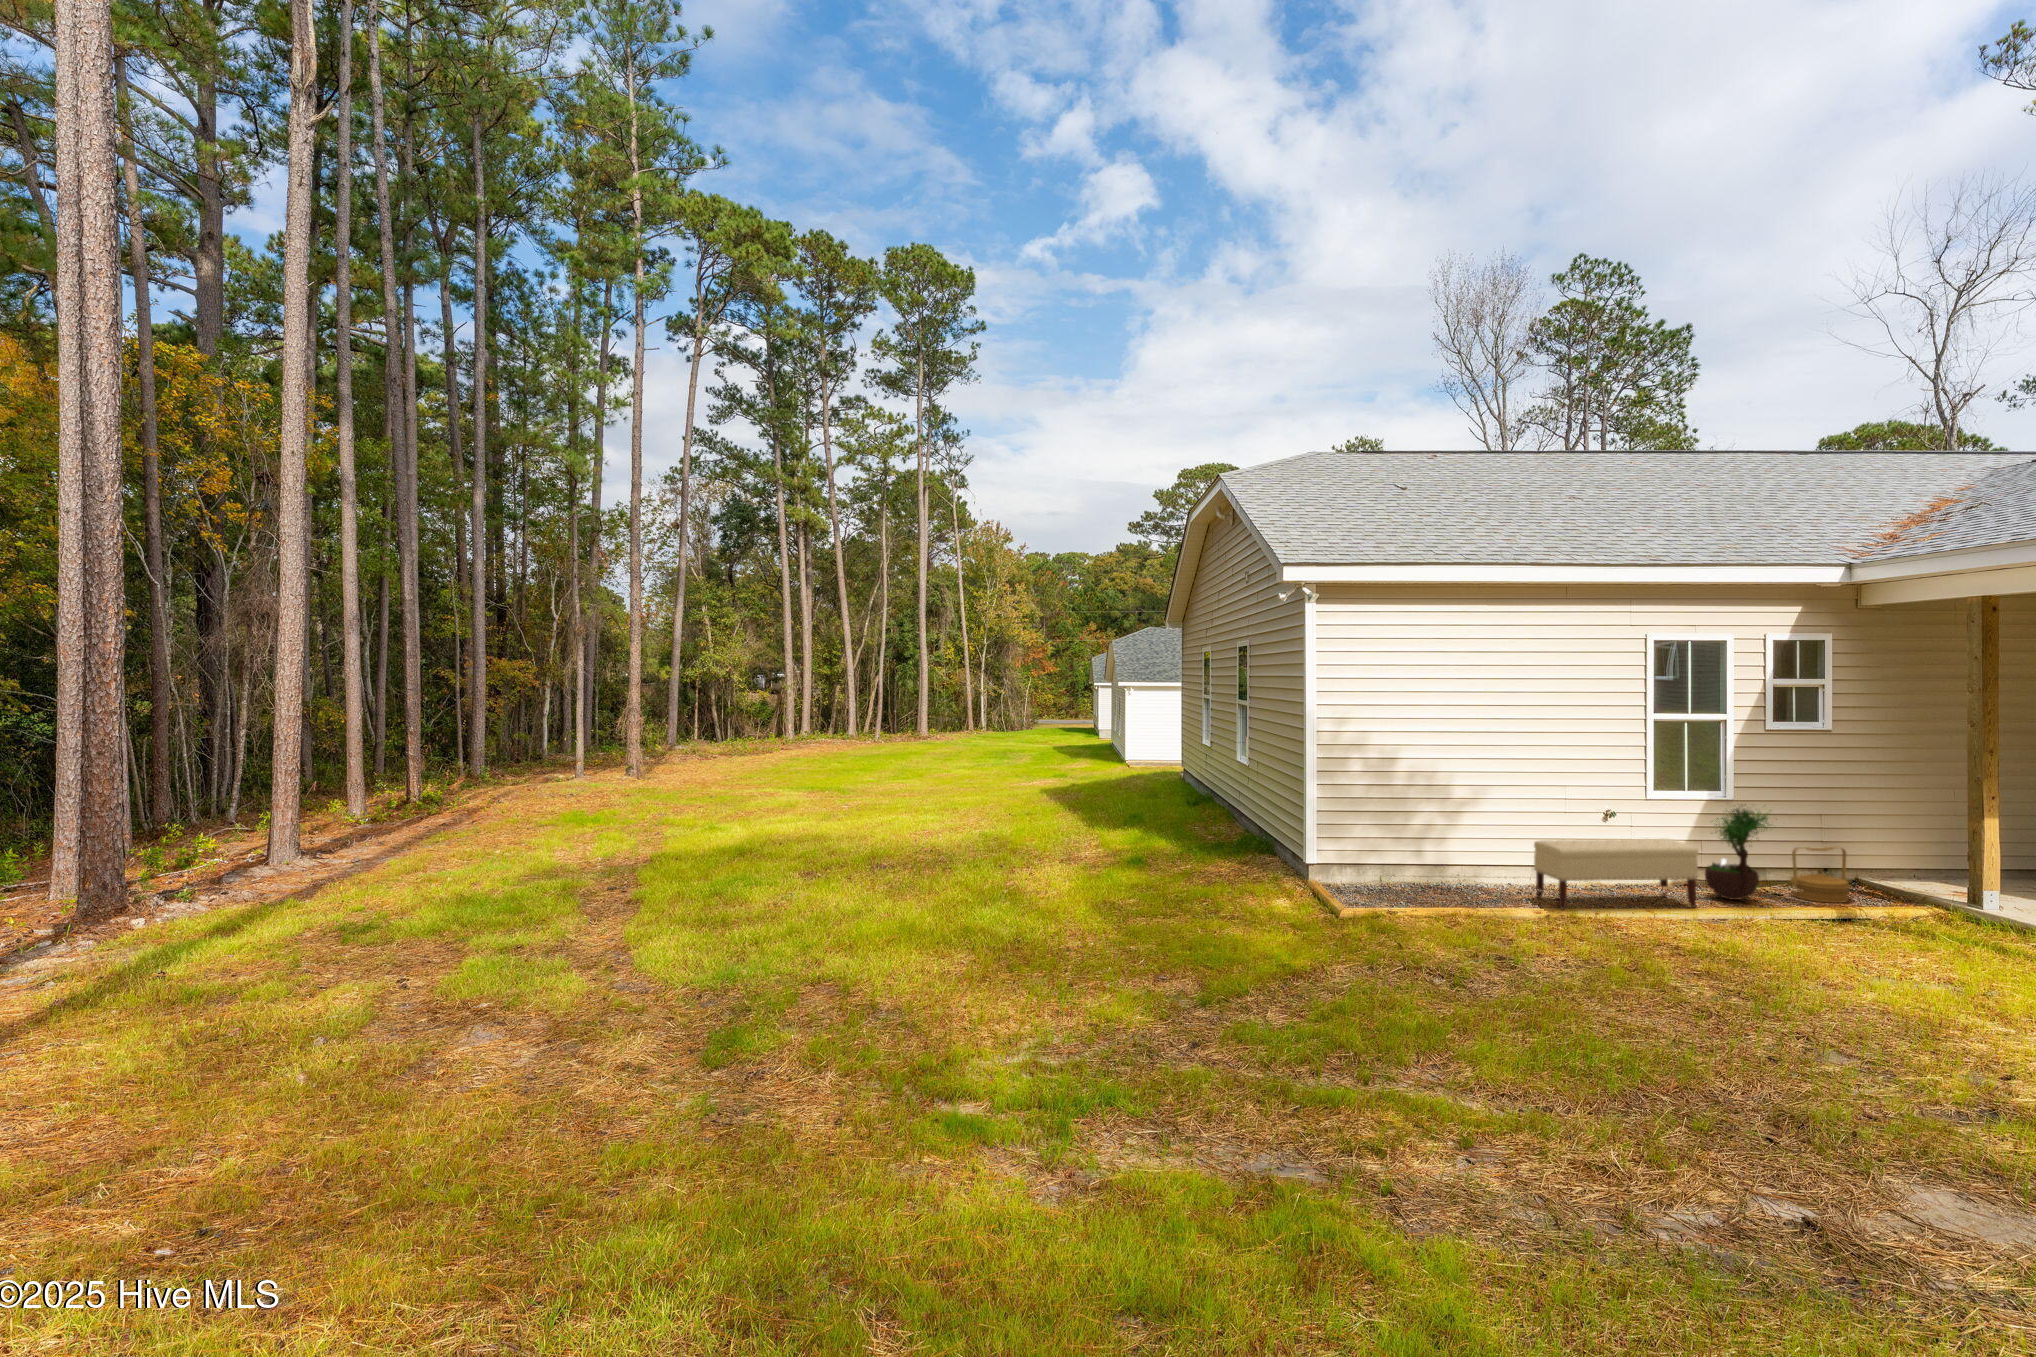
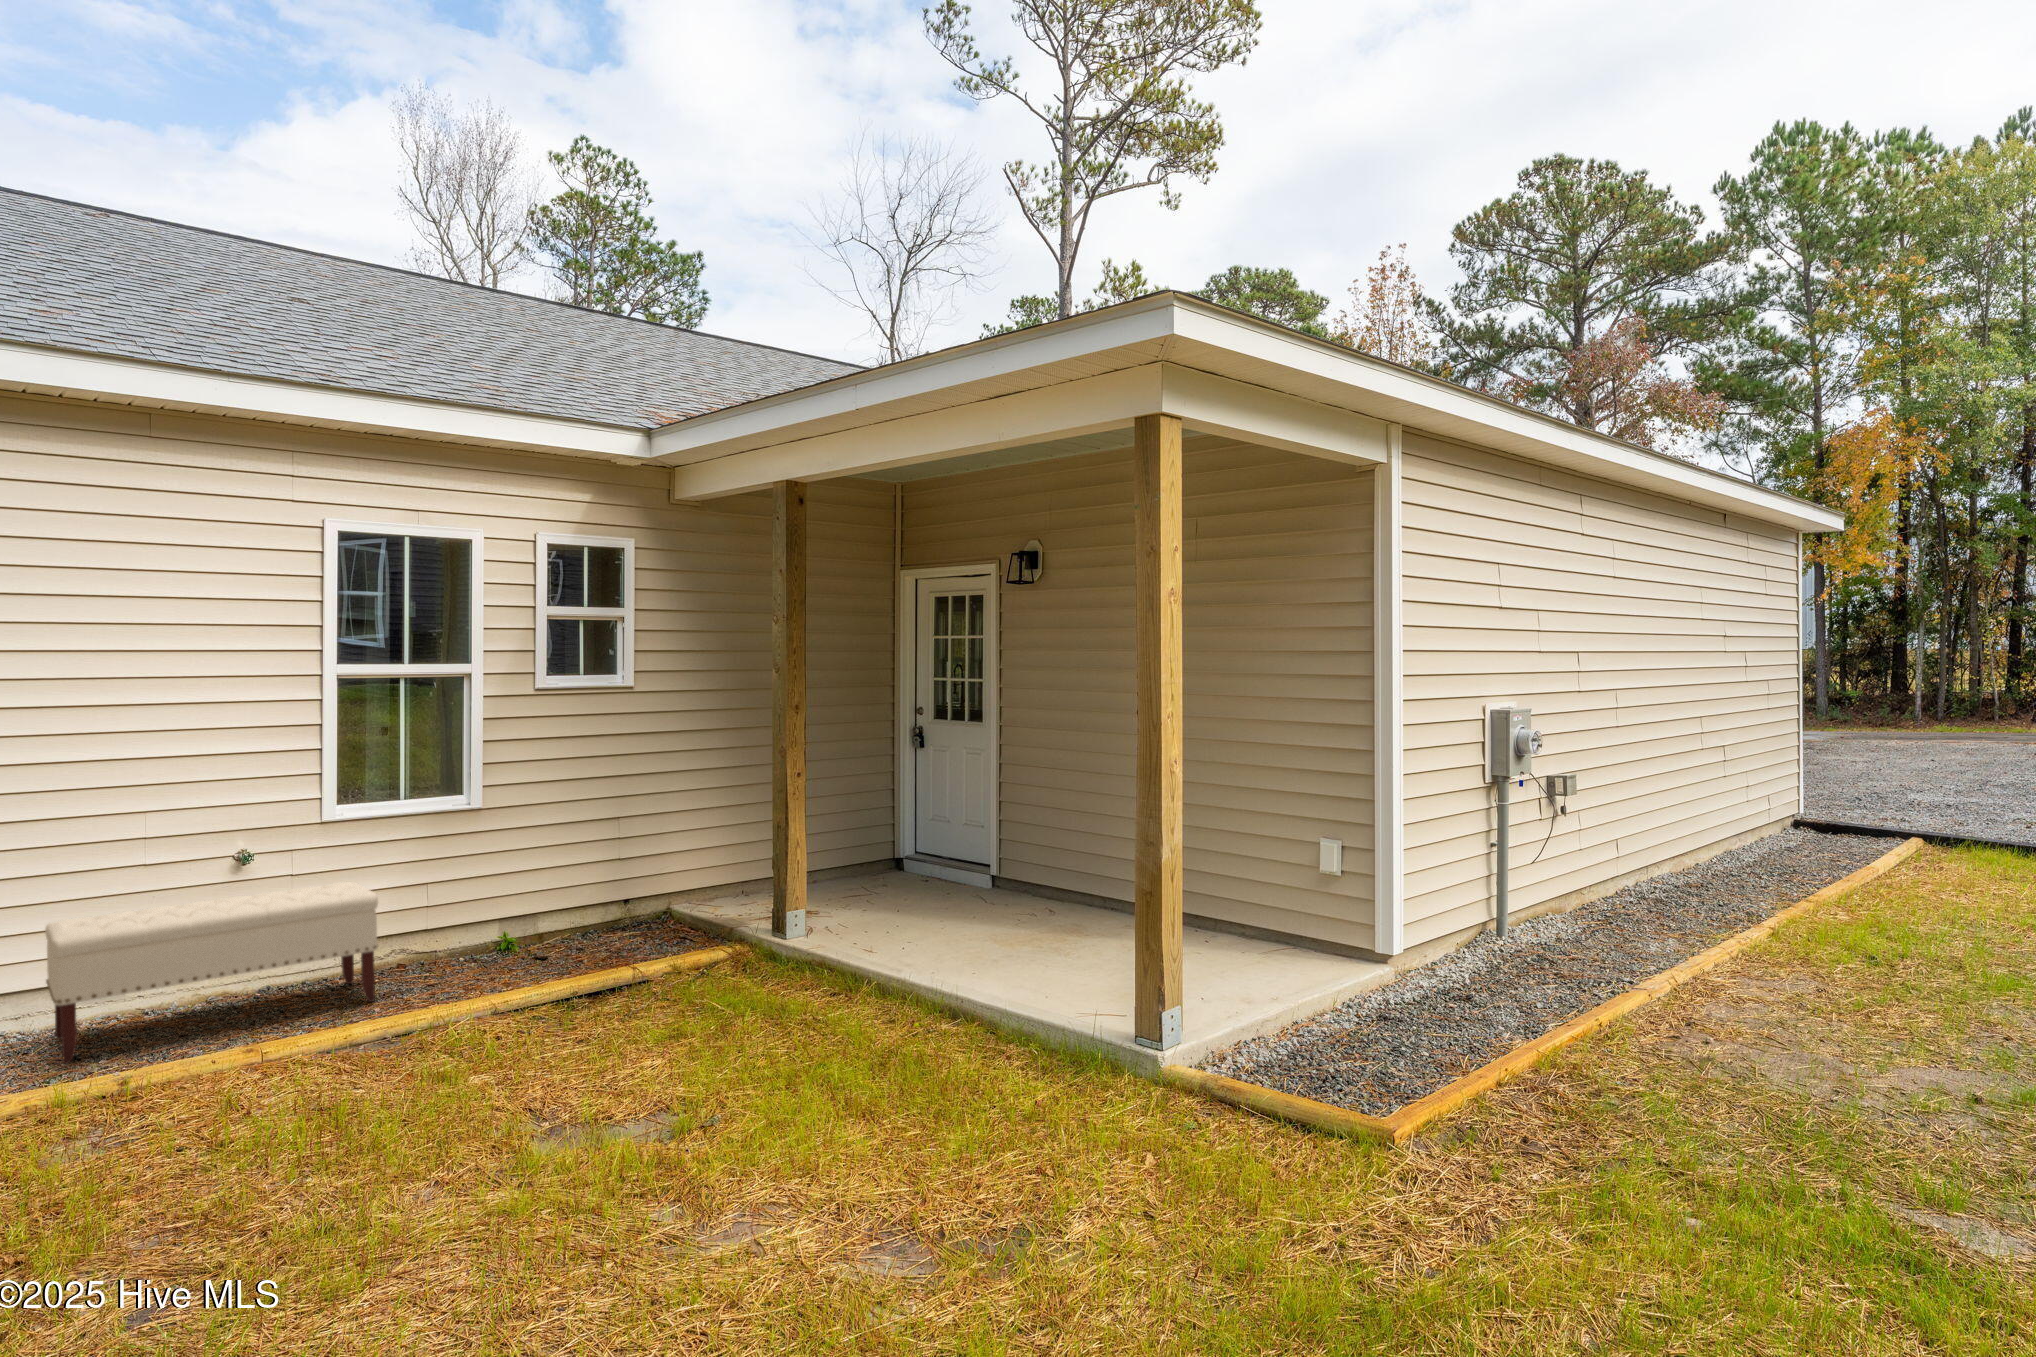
potted tree: present [1705,804,1777,900] -> none [414,801,522,970]
woven basket: present [1791,846,1850,903] -> none [565,859,645,949]

